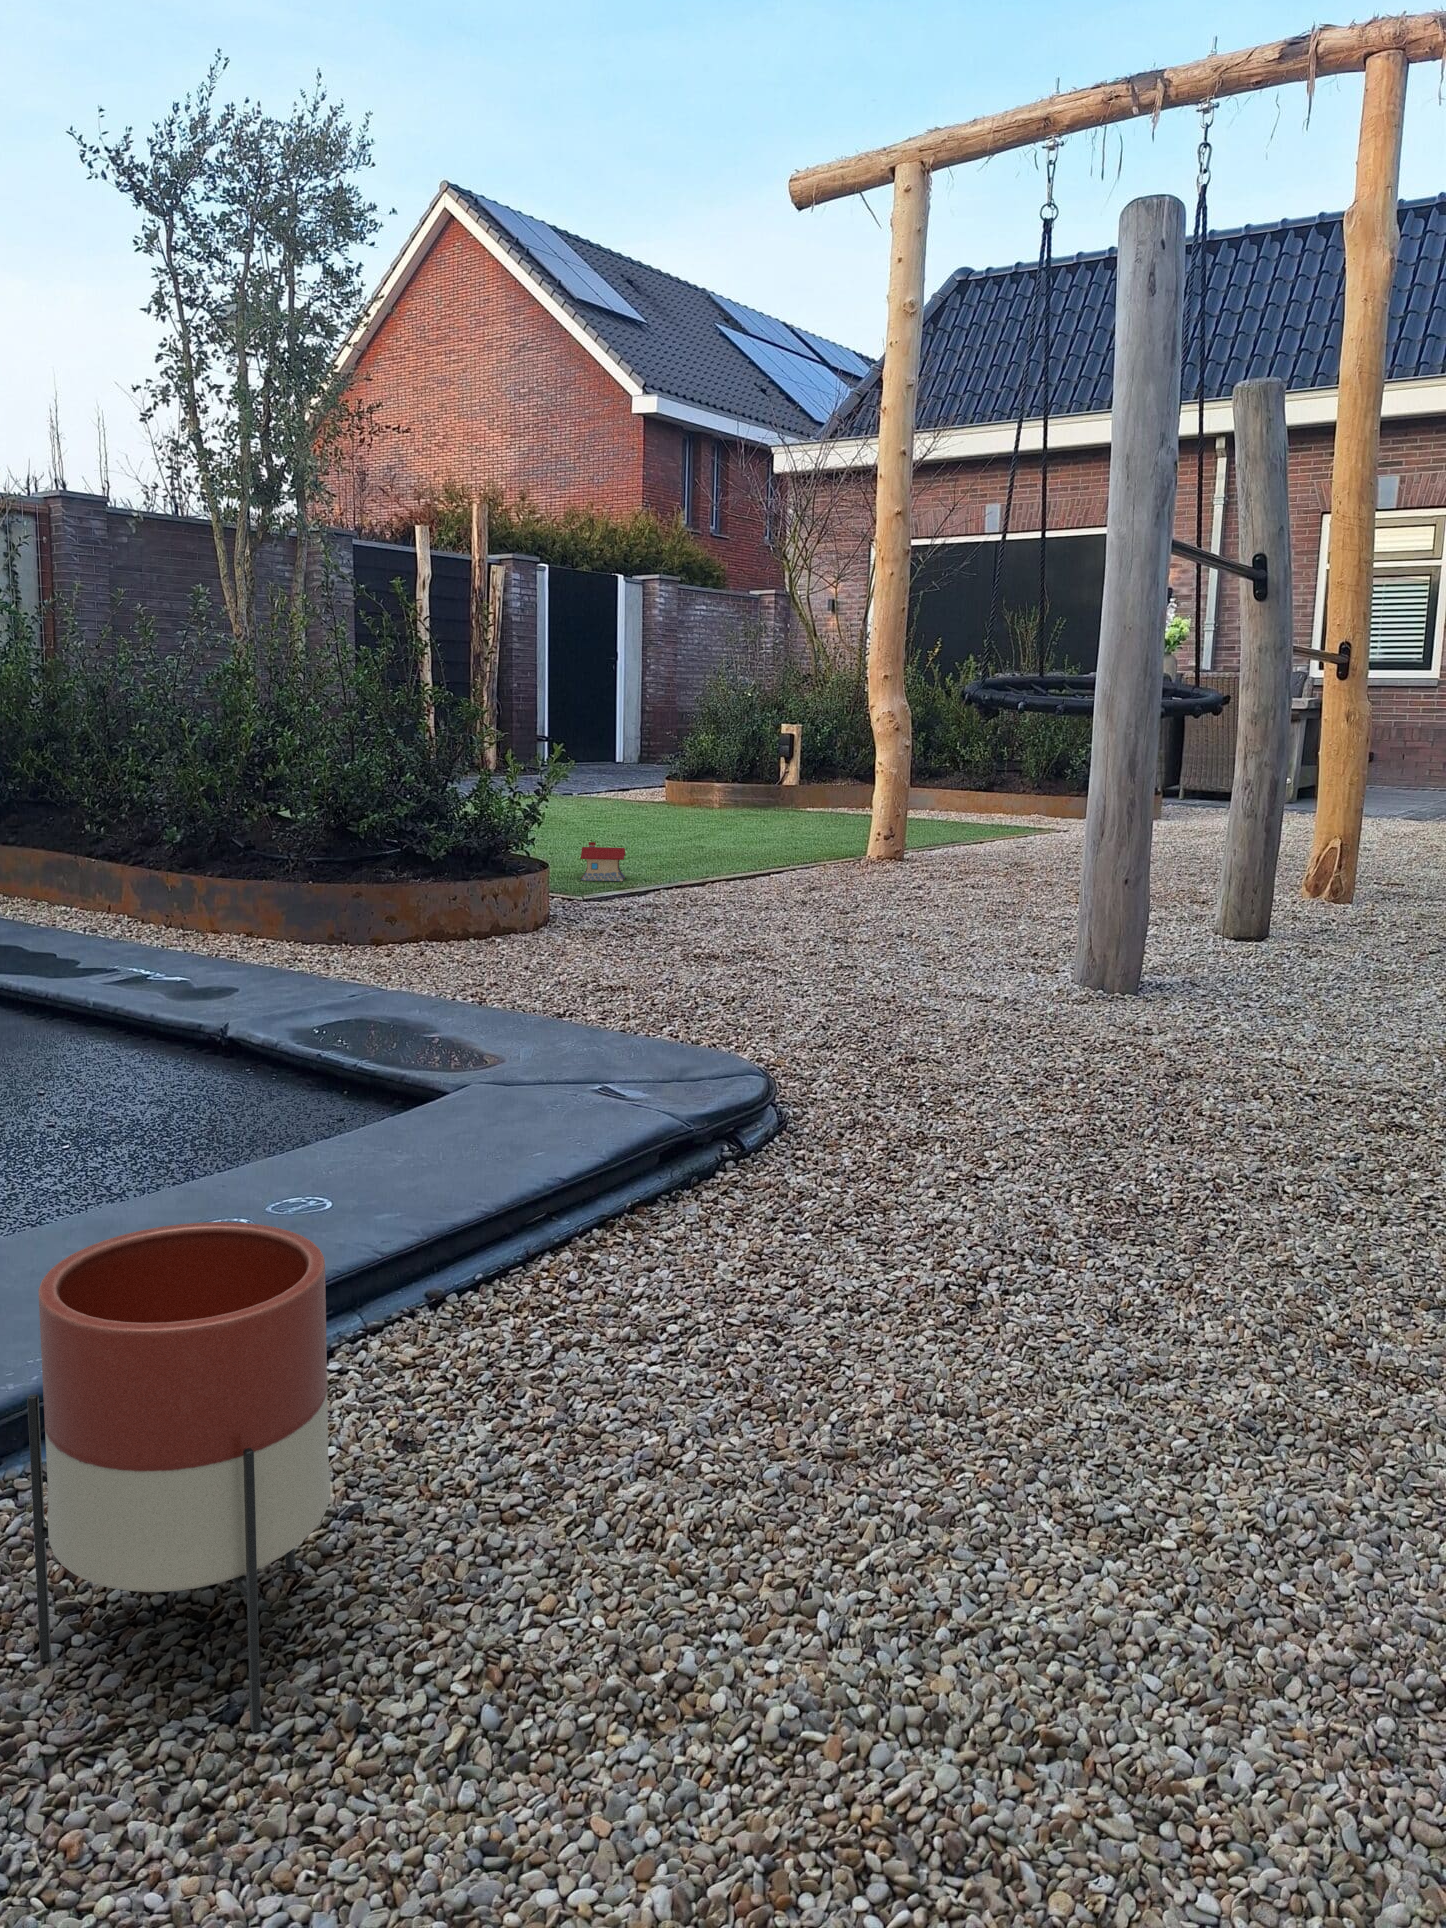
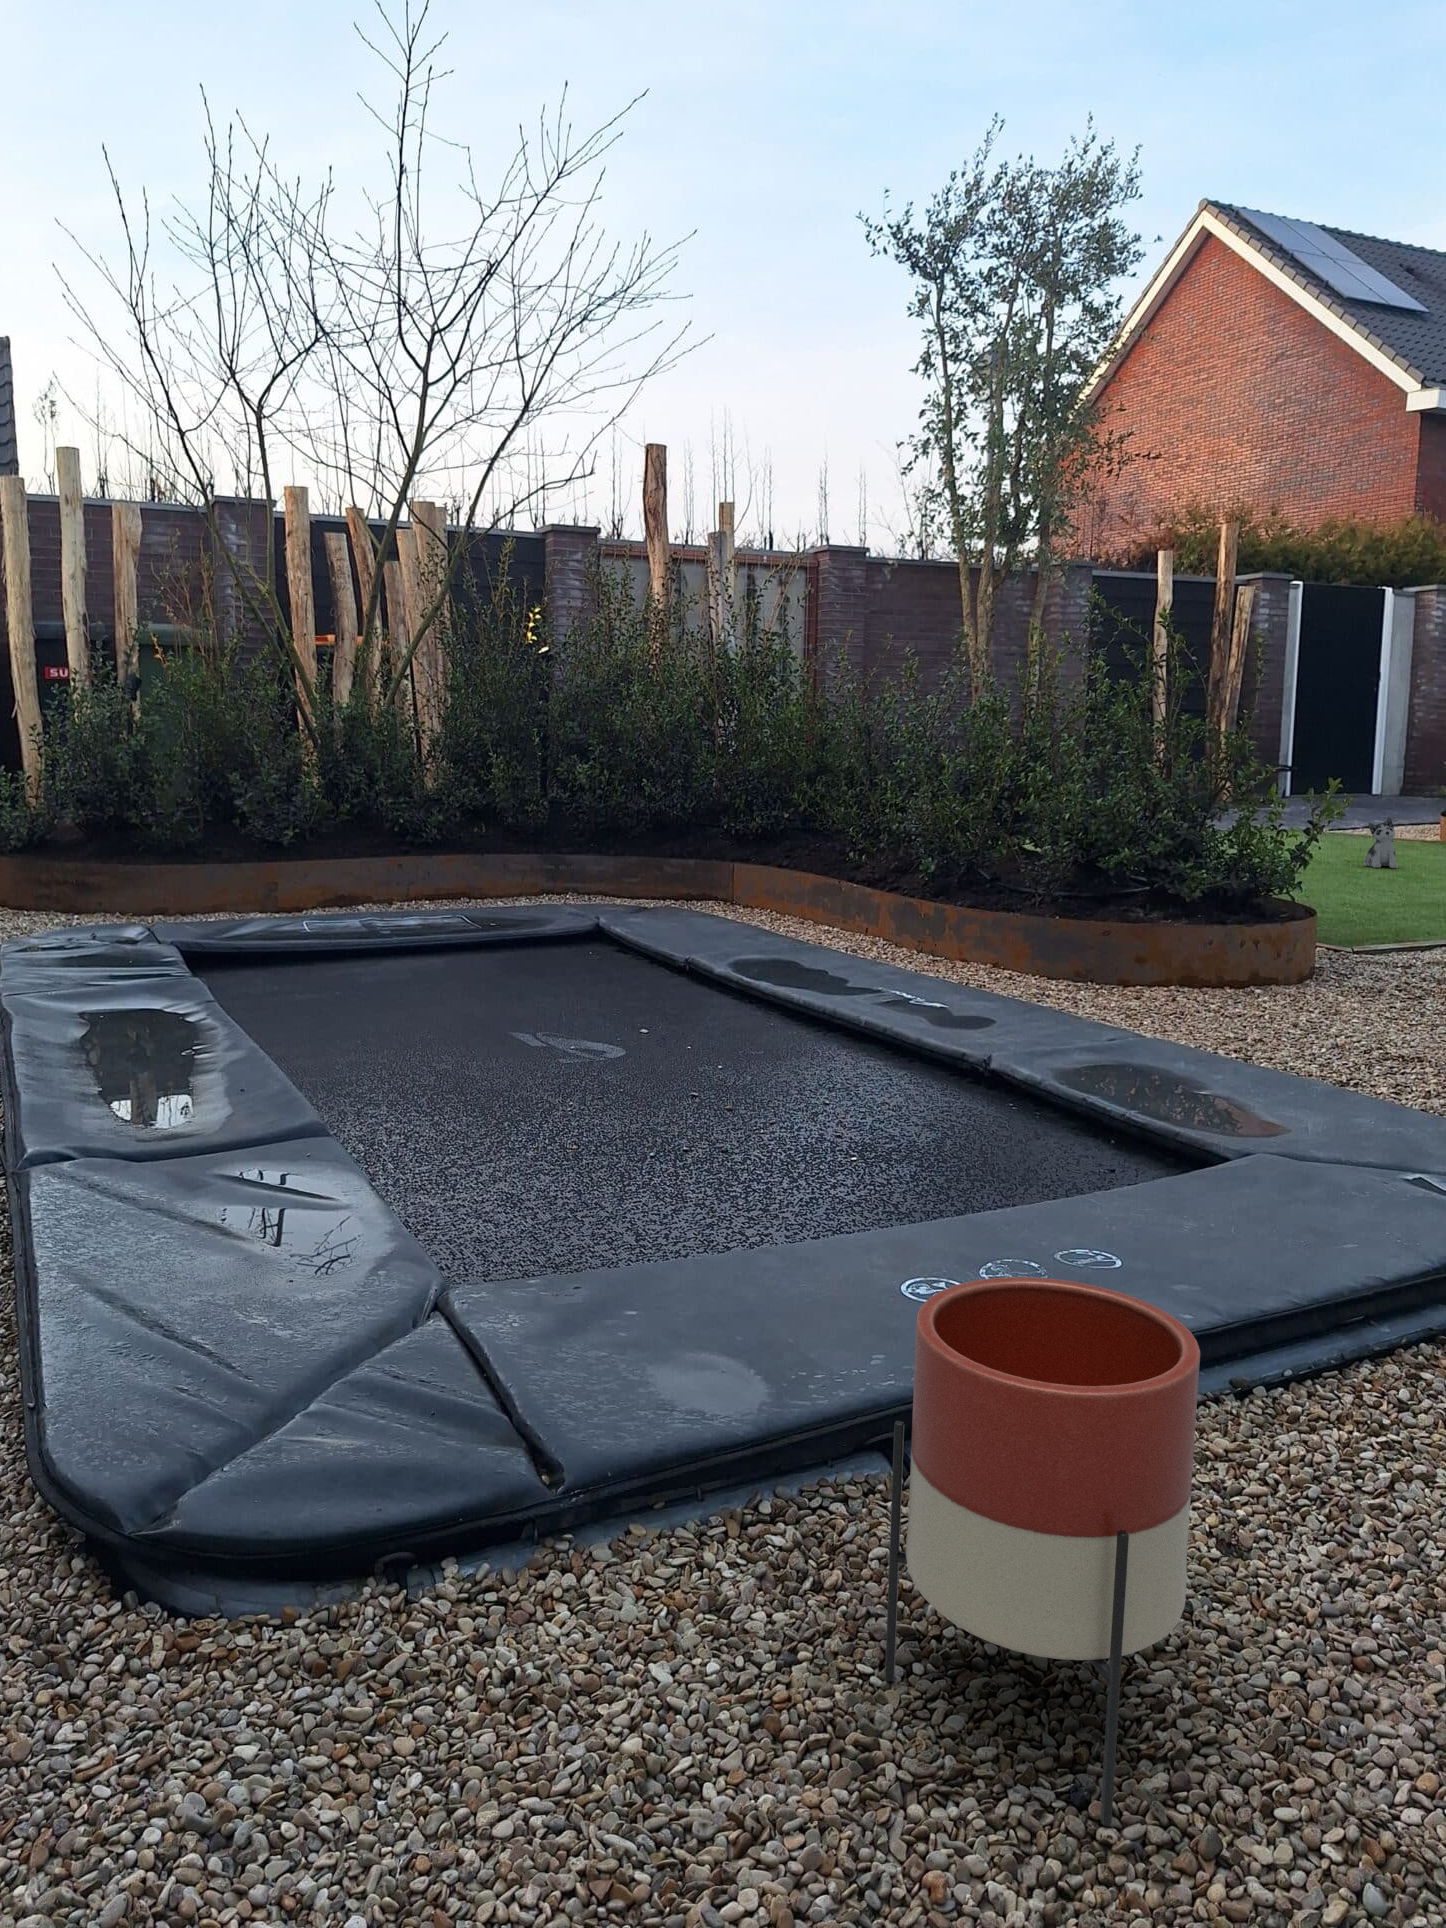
plush toy: none [601,771,629,818] -> present [1364,817,1398,868]
toy house: present [581,842,626,881] -> none [1348,895,1405,940]

